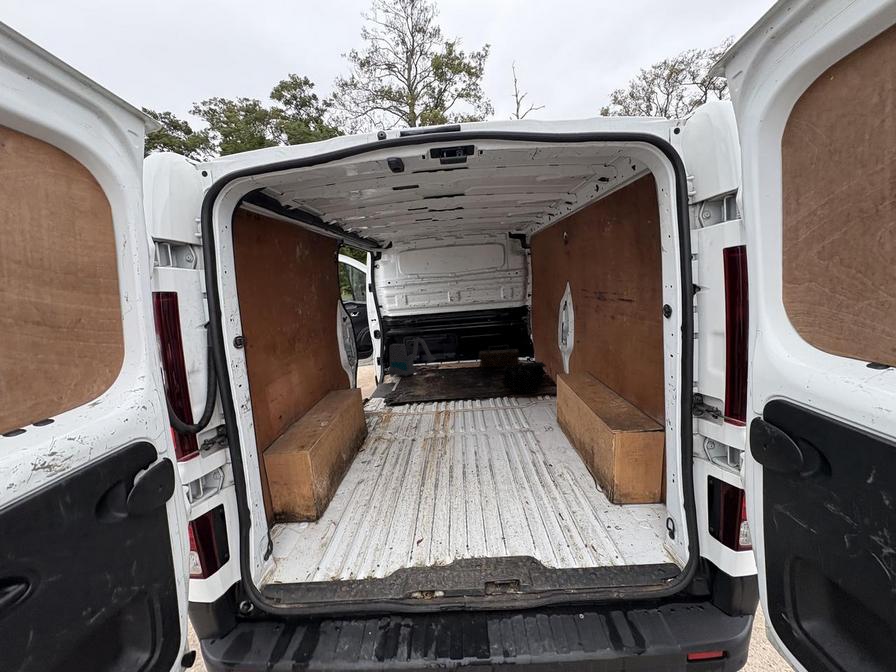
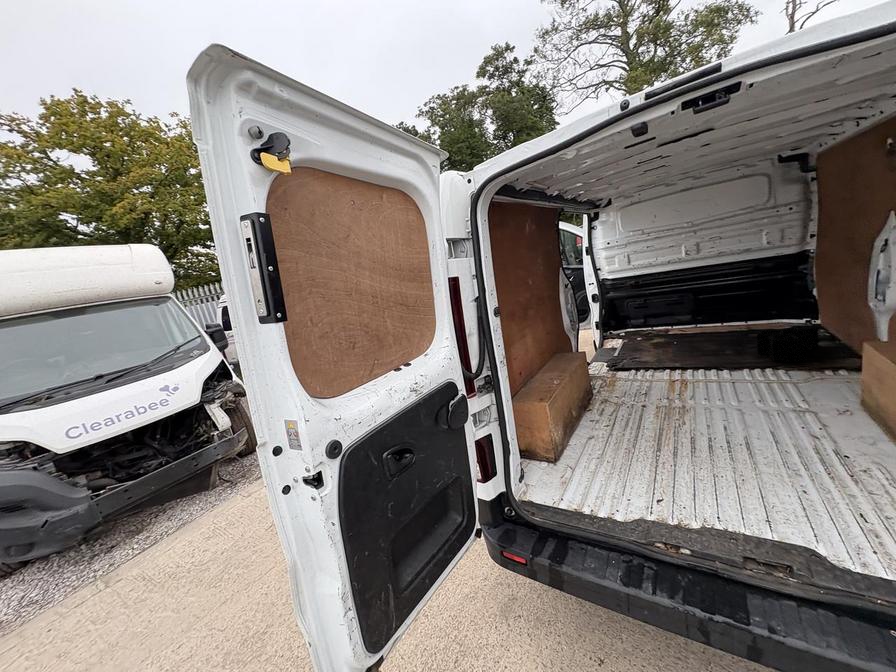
vacuum cleaner: present [389,338,436,377] -> none [610,300,667,343]
toolbox: present [479,349,520,368] -> none [722,304,783,332]

